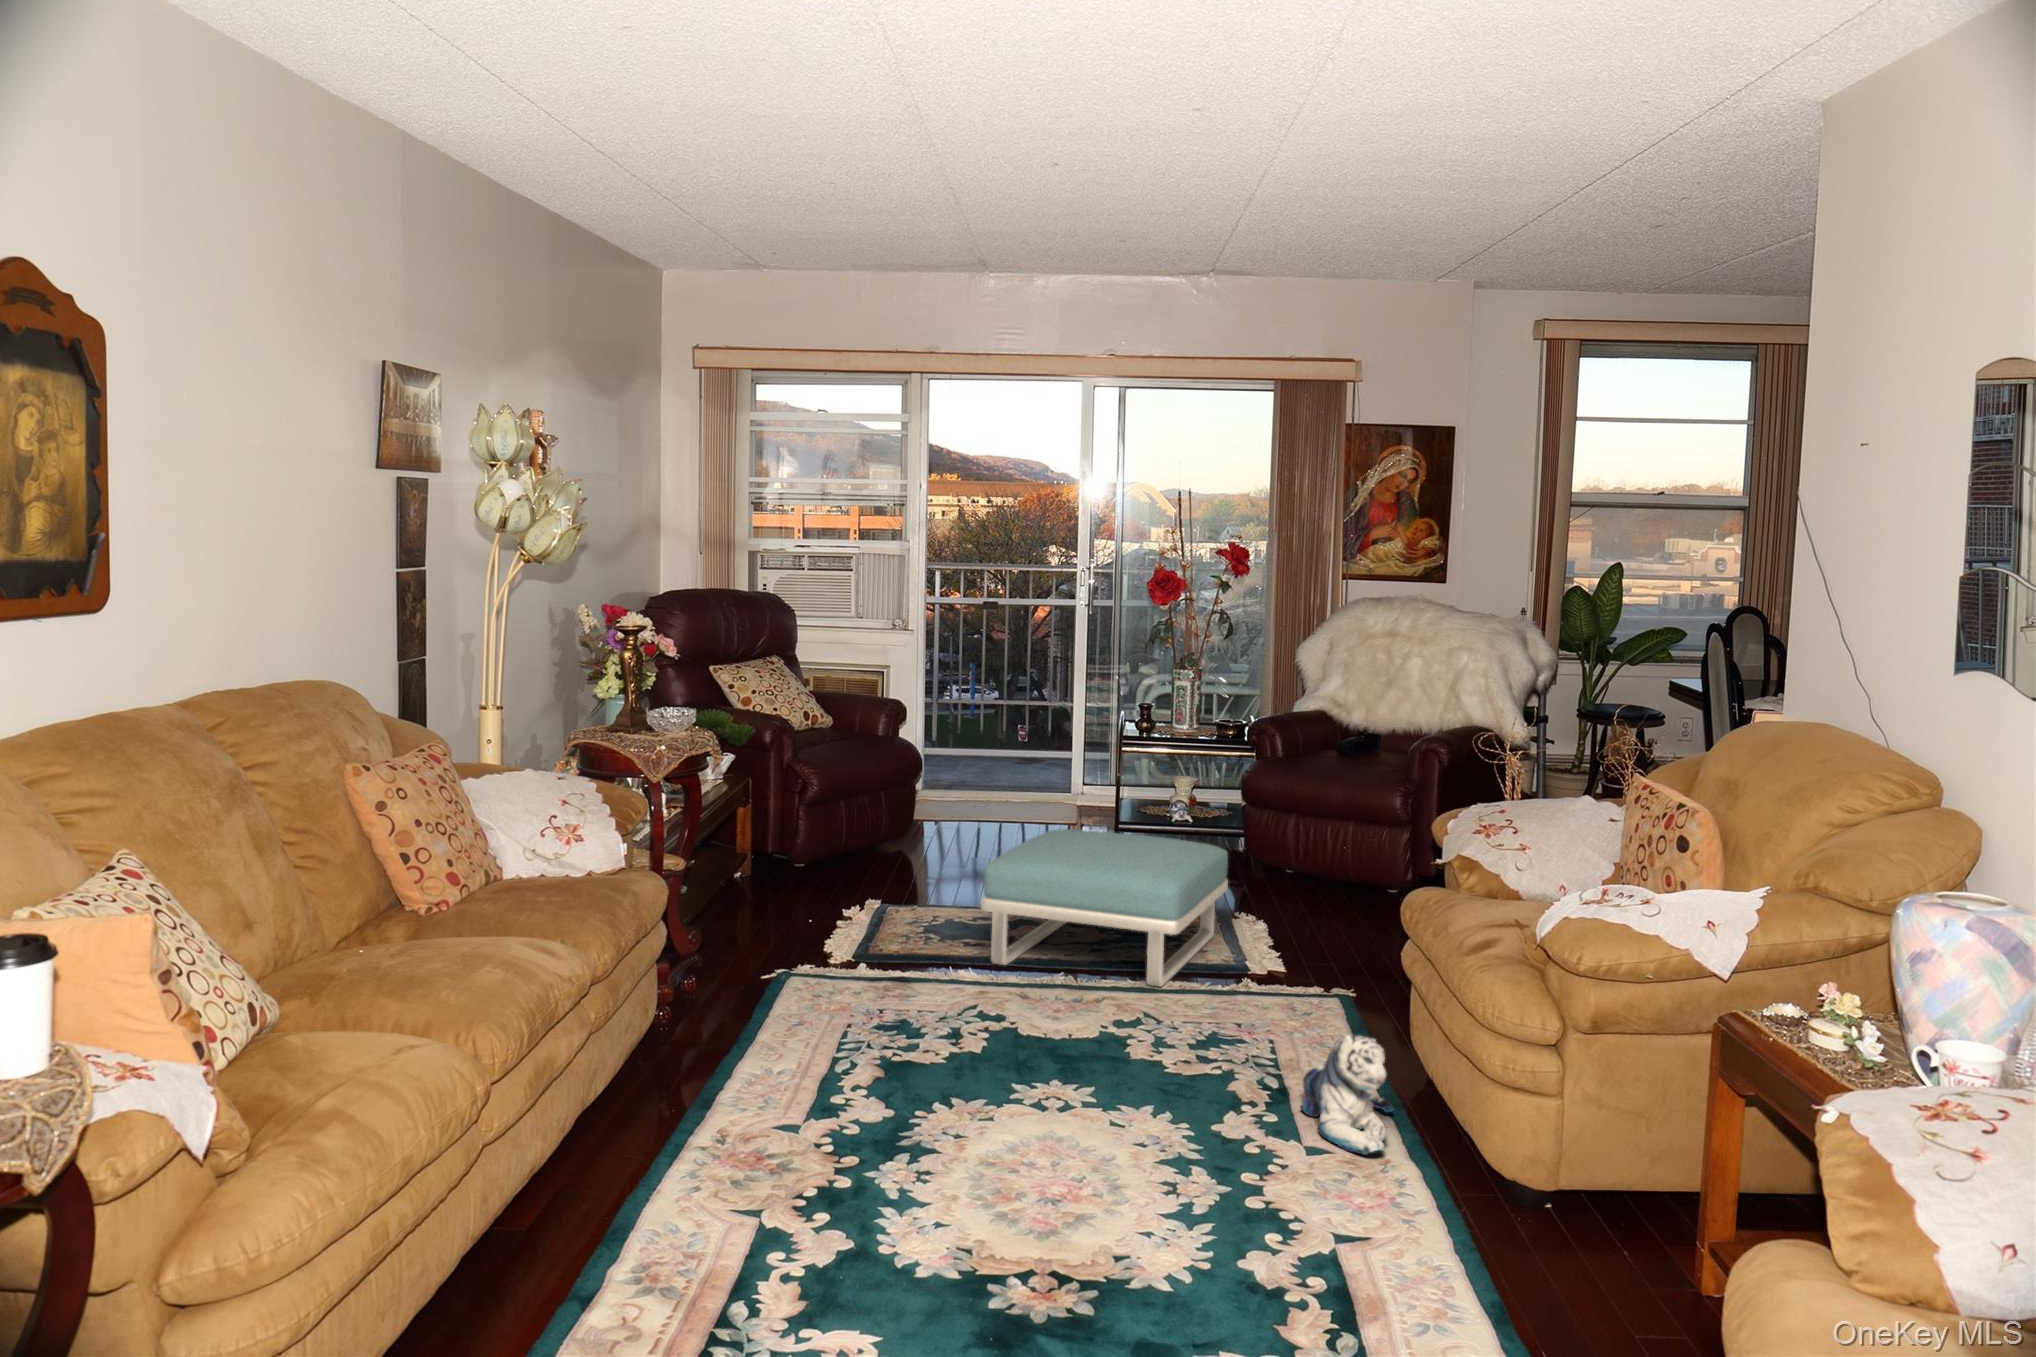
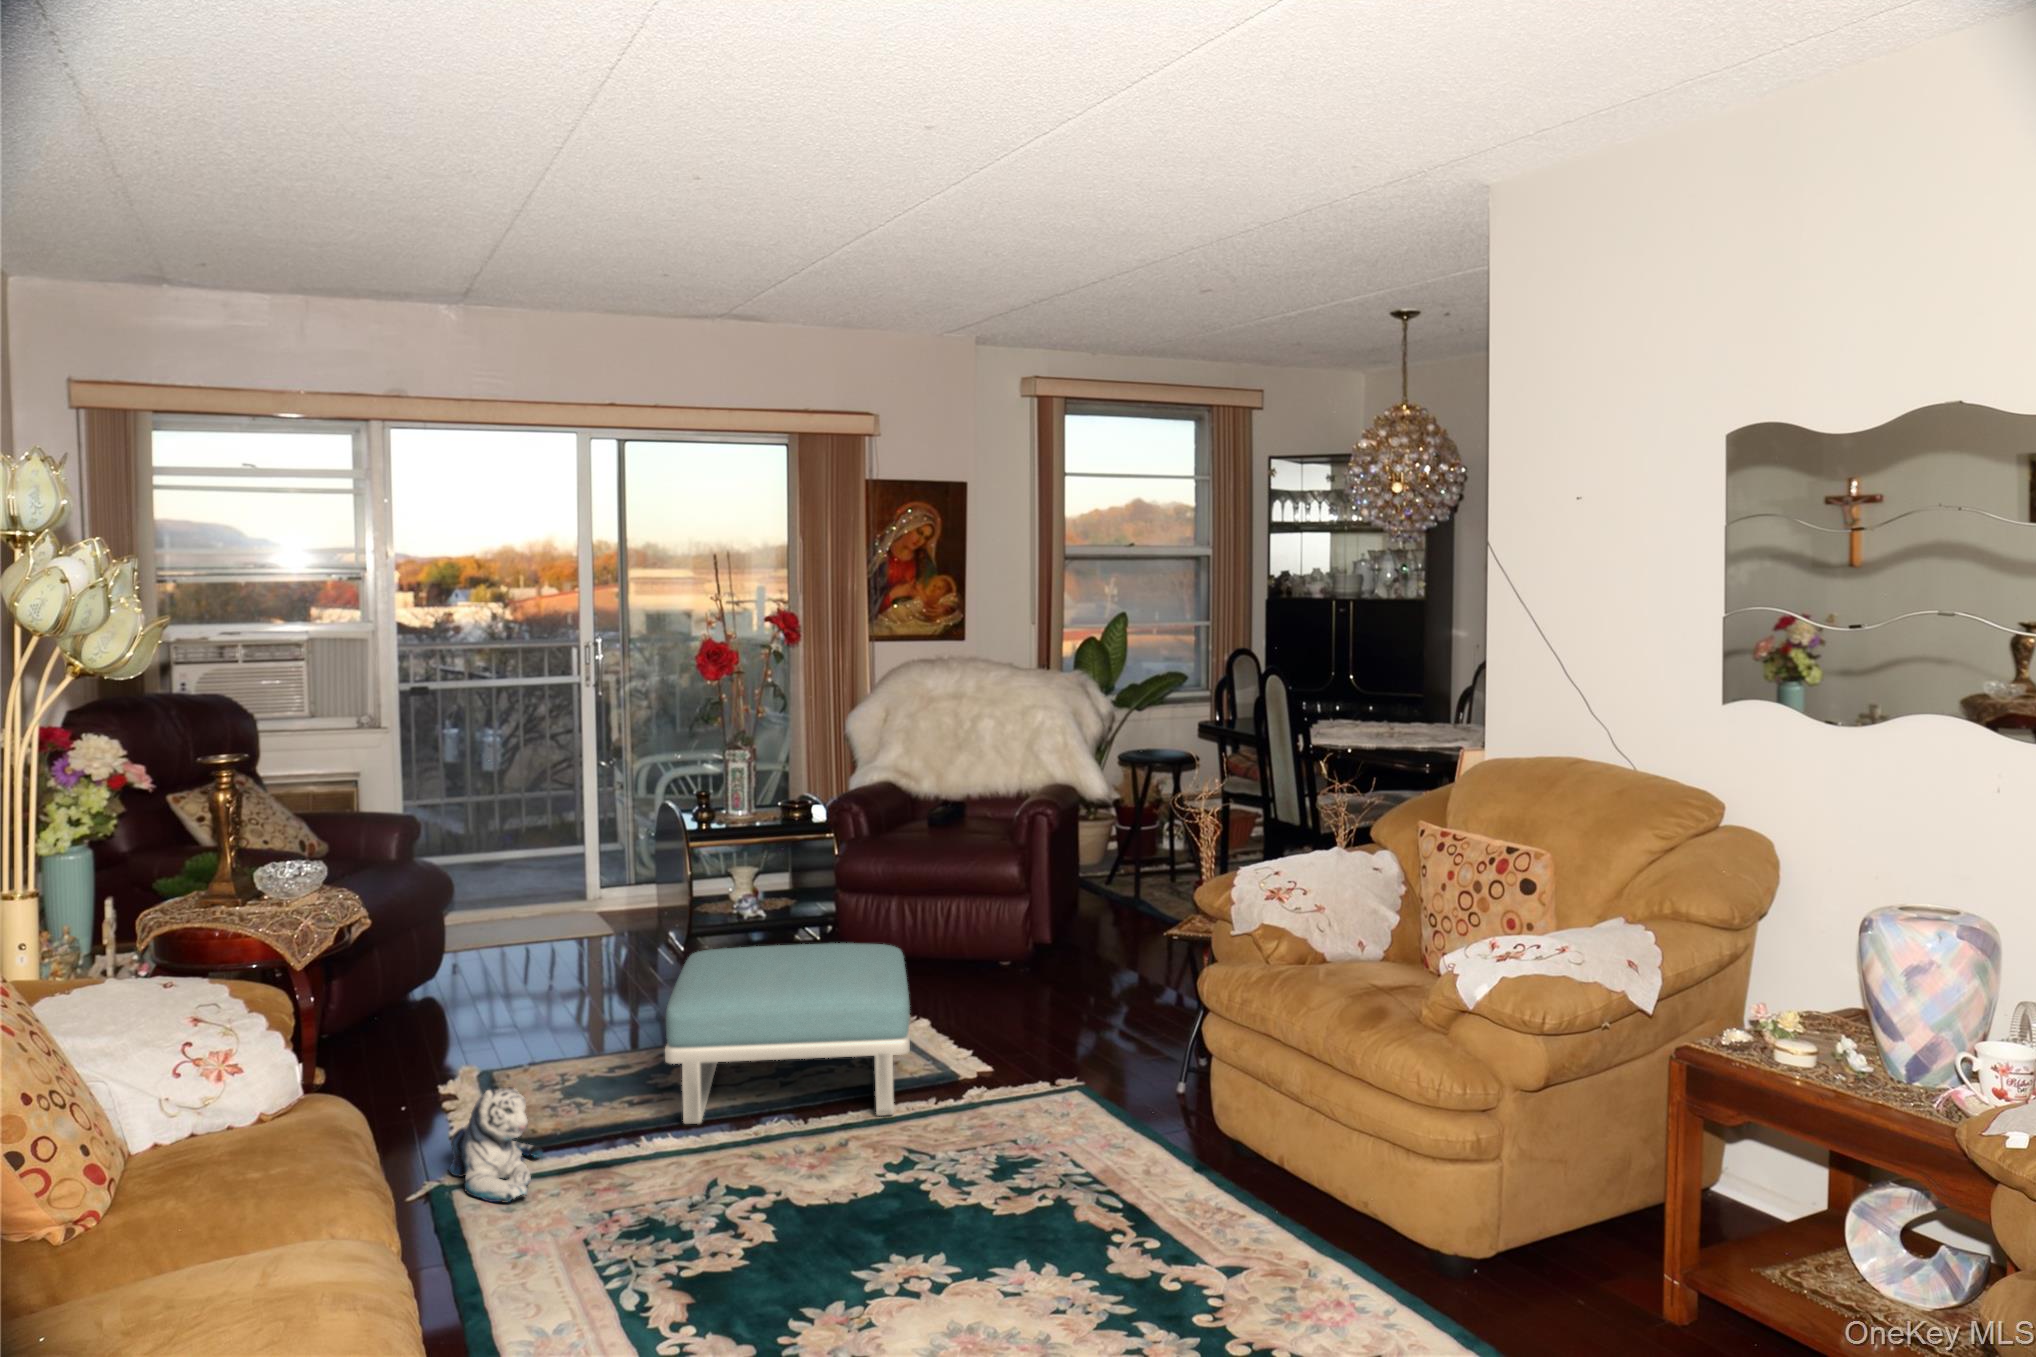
plush toy: present [1300,1035,1394,1155] -> present [448,1088,543,1202]

